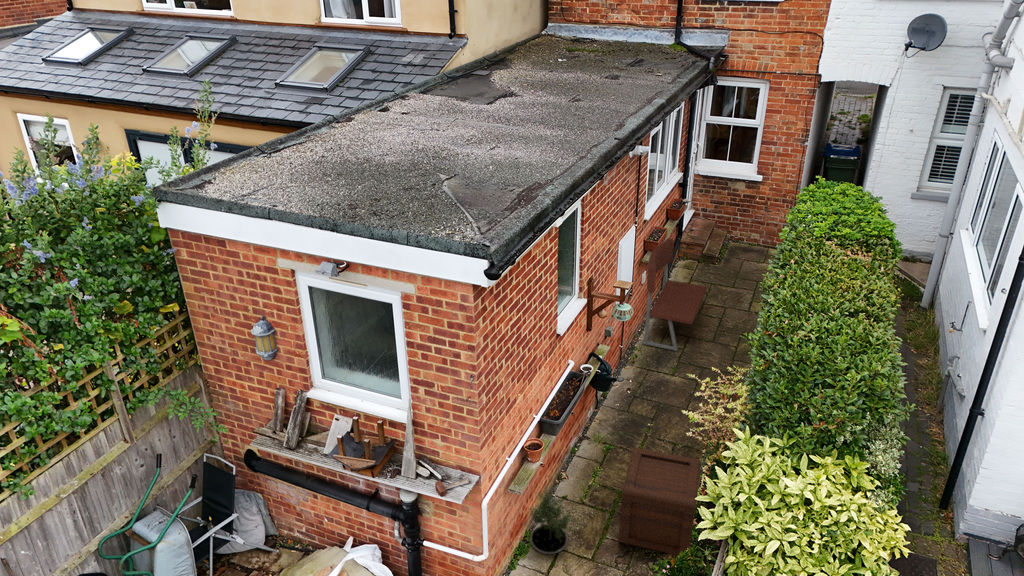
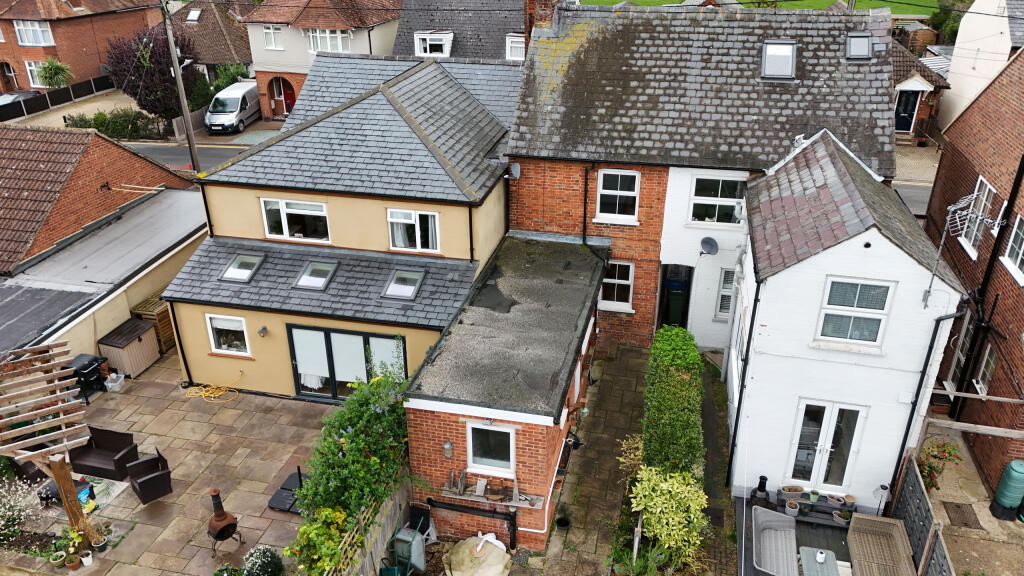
bench: present [643,239,707,351] -> none [584,360,614,421]
wooden crate: present [618,447,701,555] -> none [594,476,627,522]

